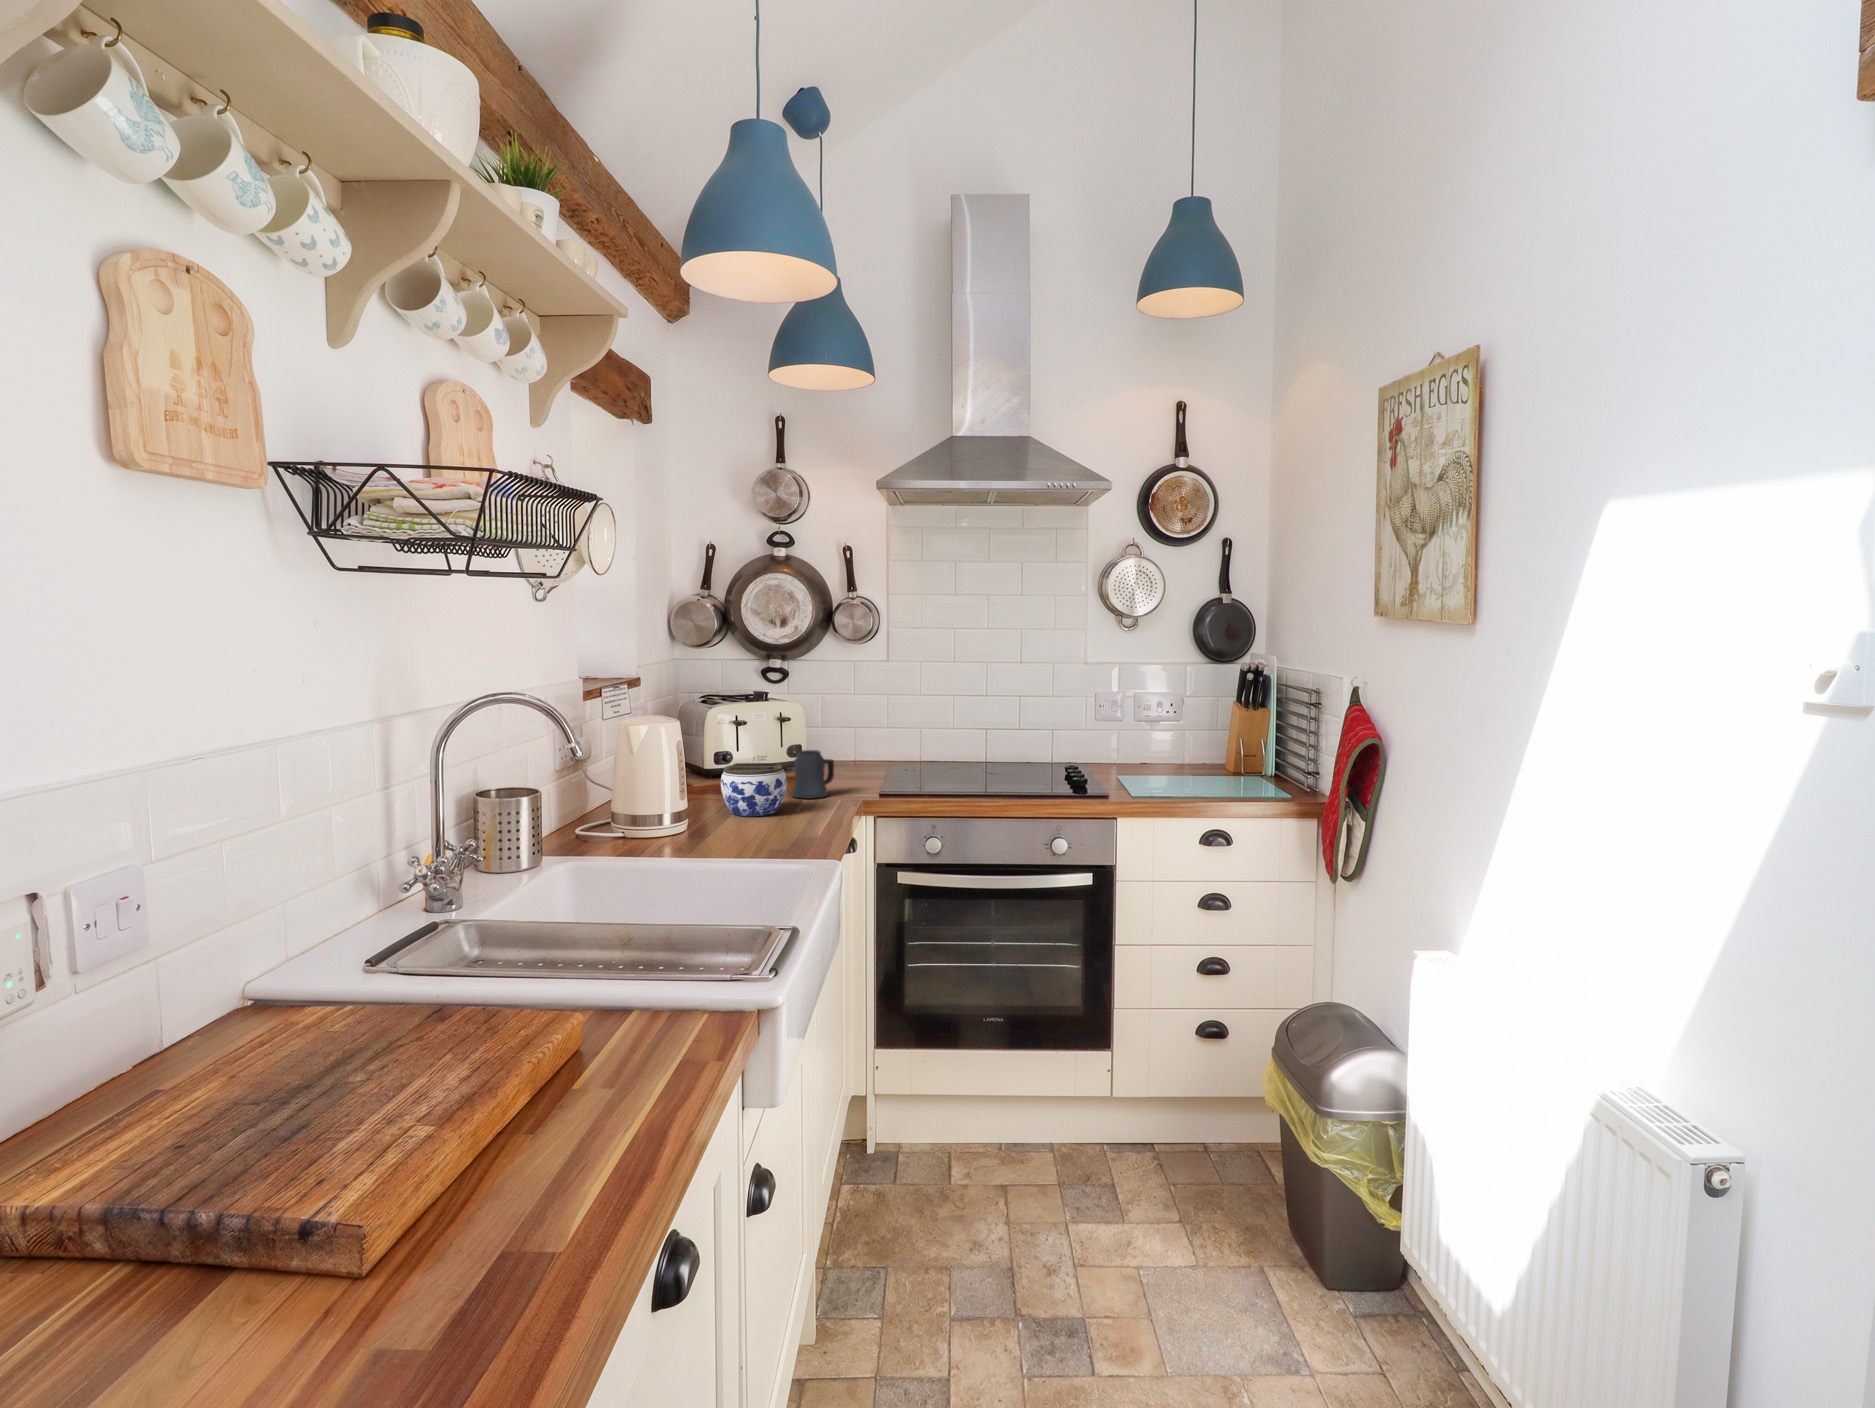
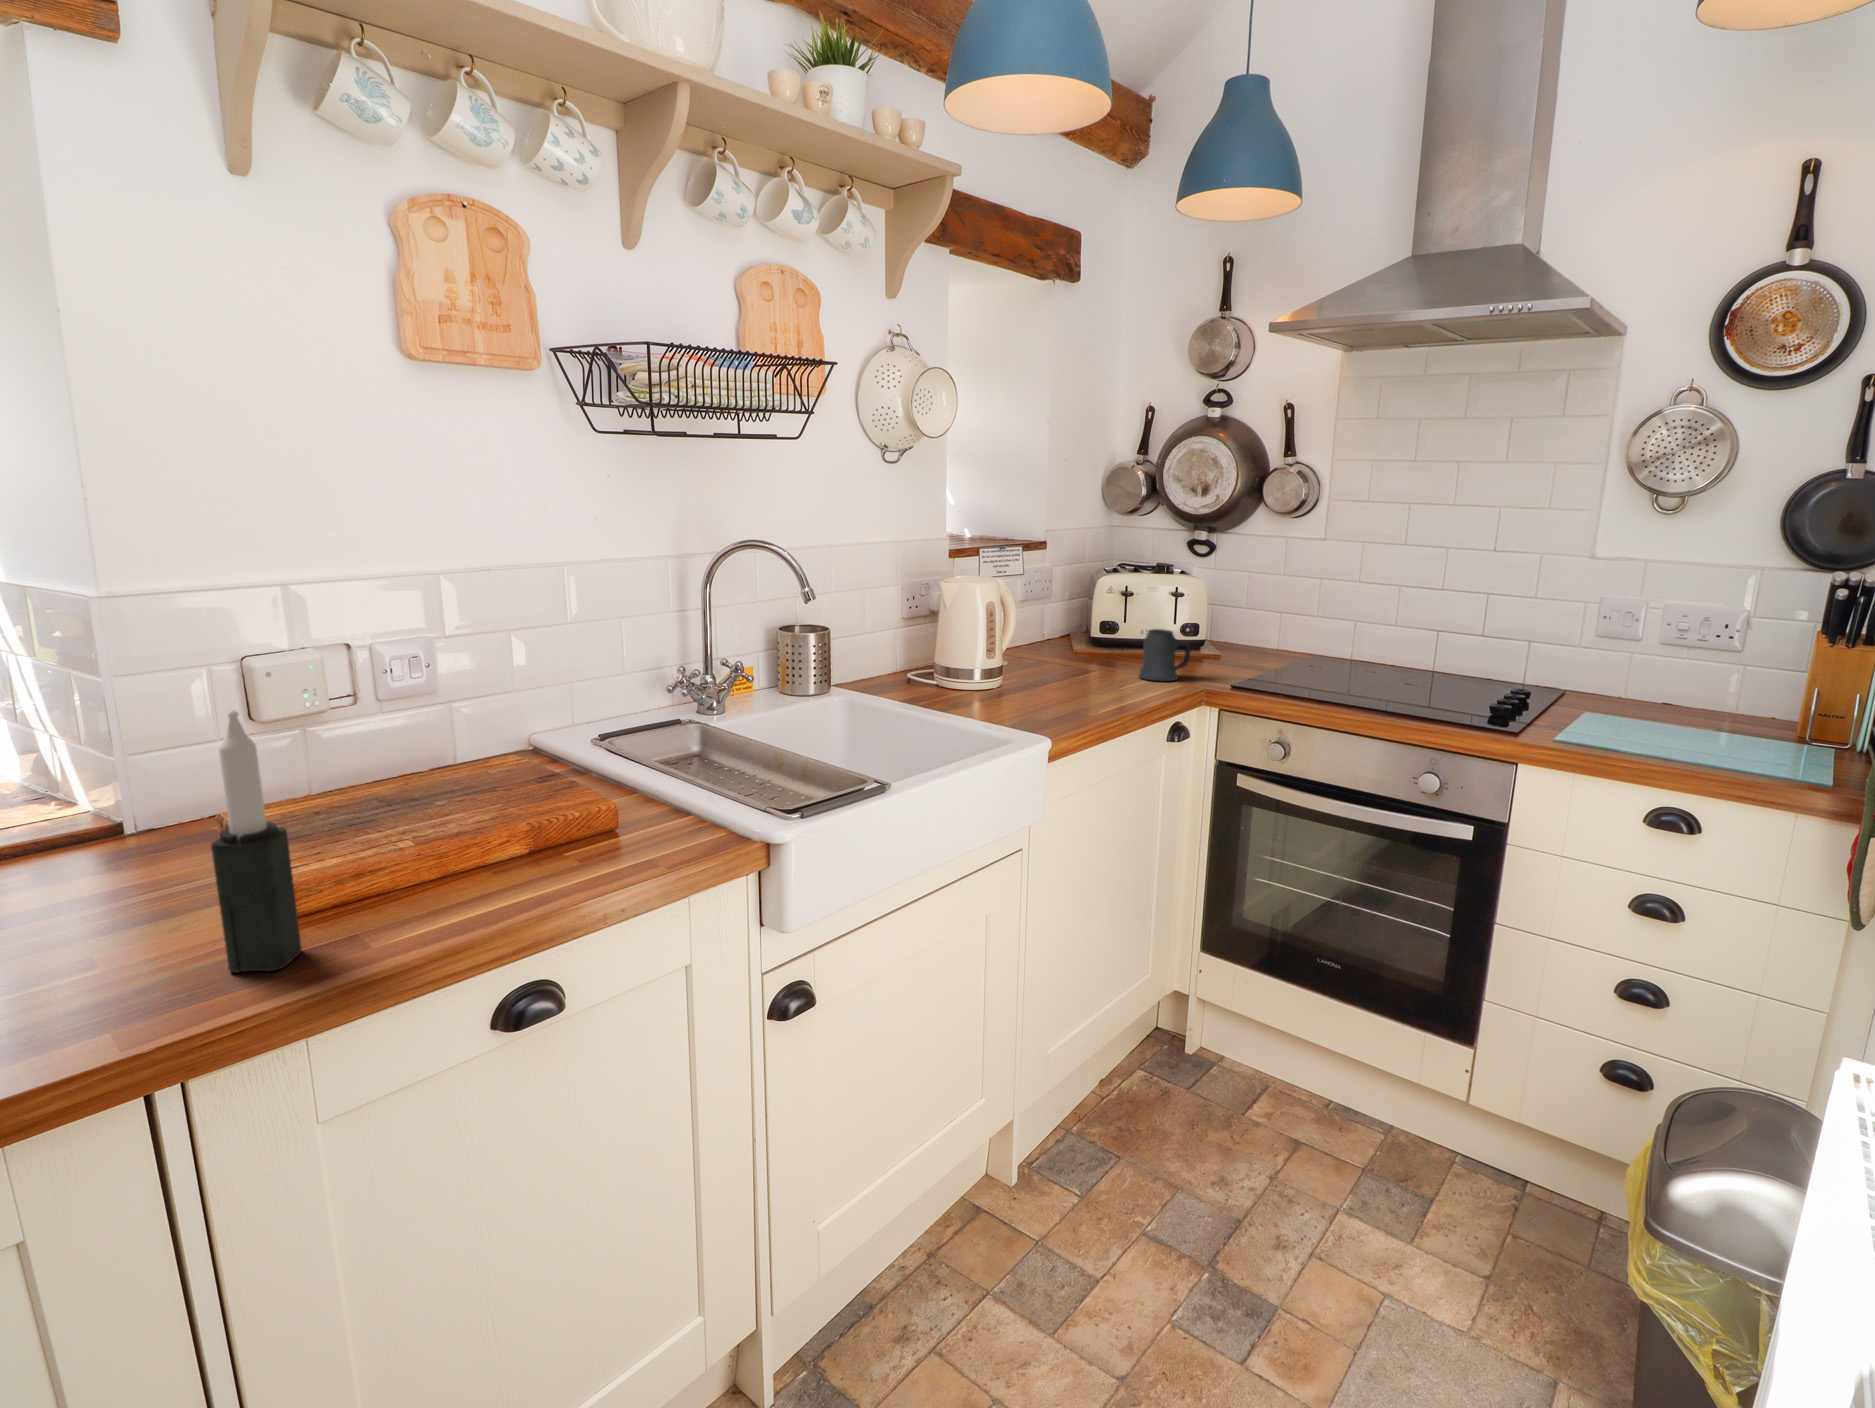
jar: present [721,763,787,816] -> none [1042,634,1109,689]
candle: none [380,941,483,1322] -> present [211,710,302,973]

